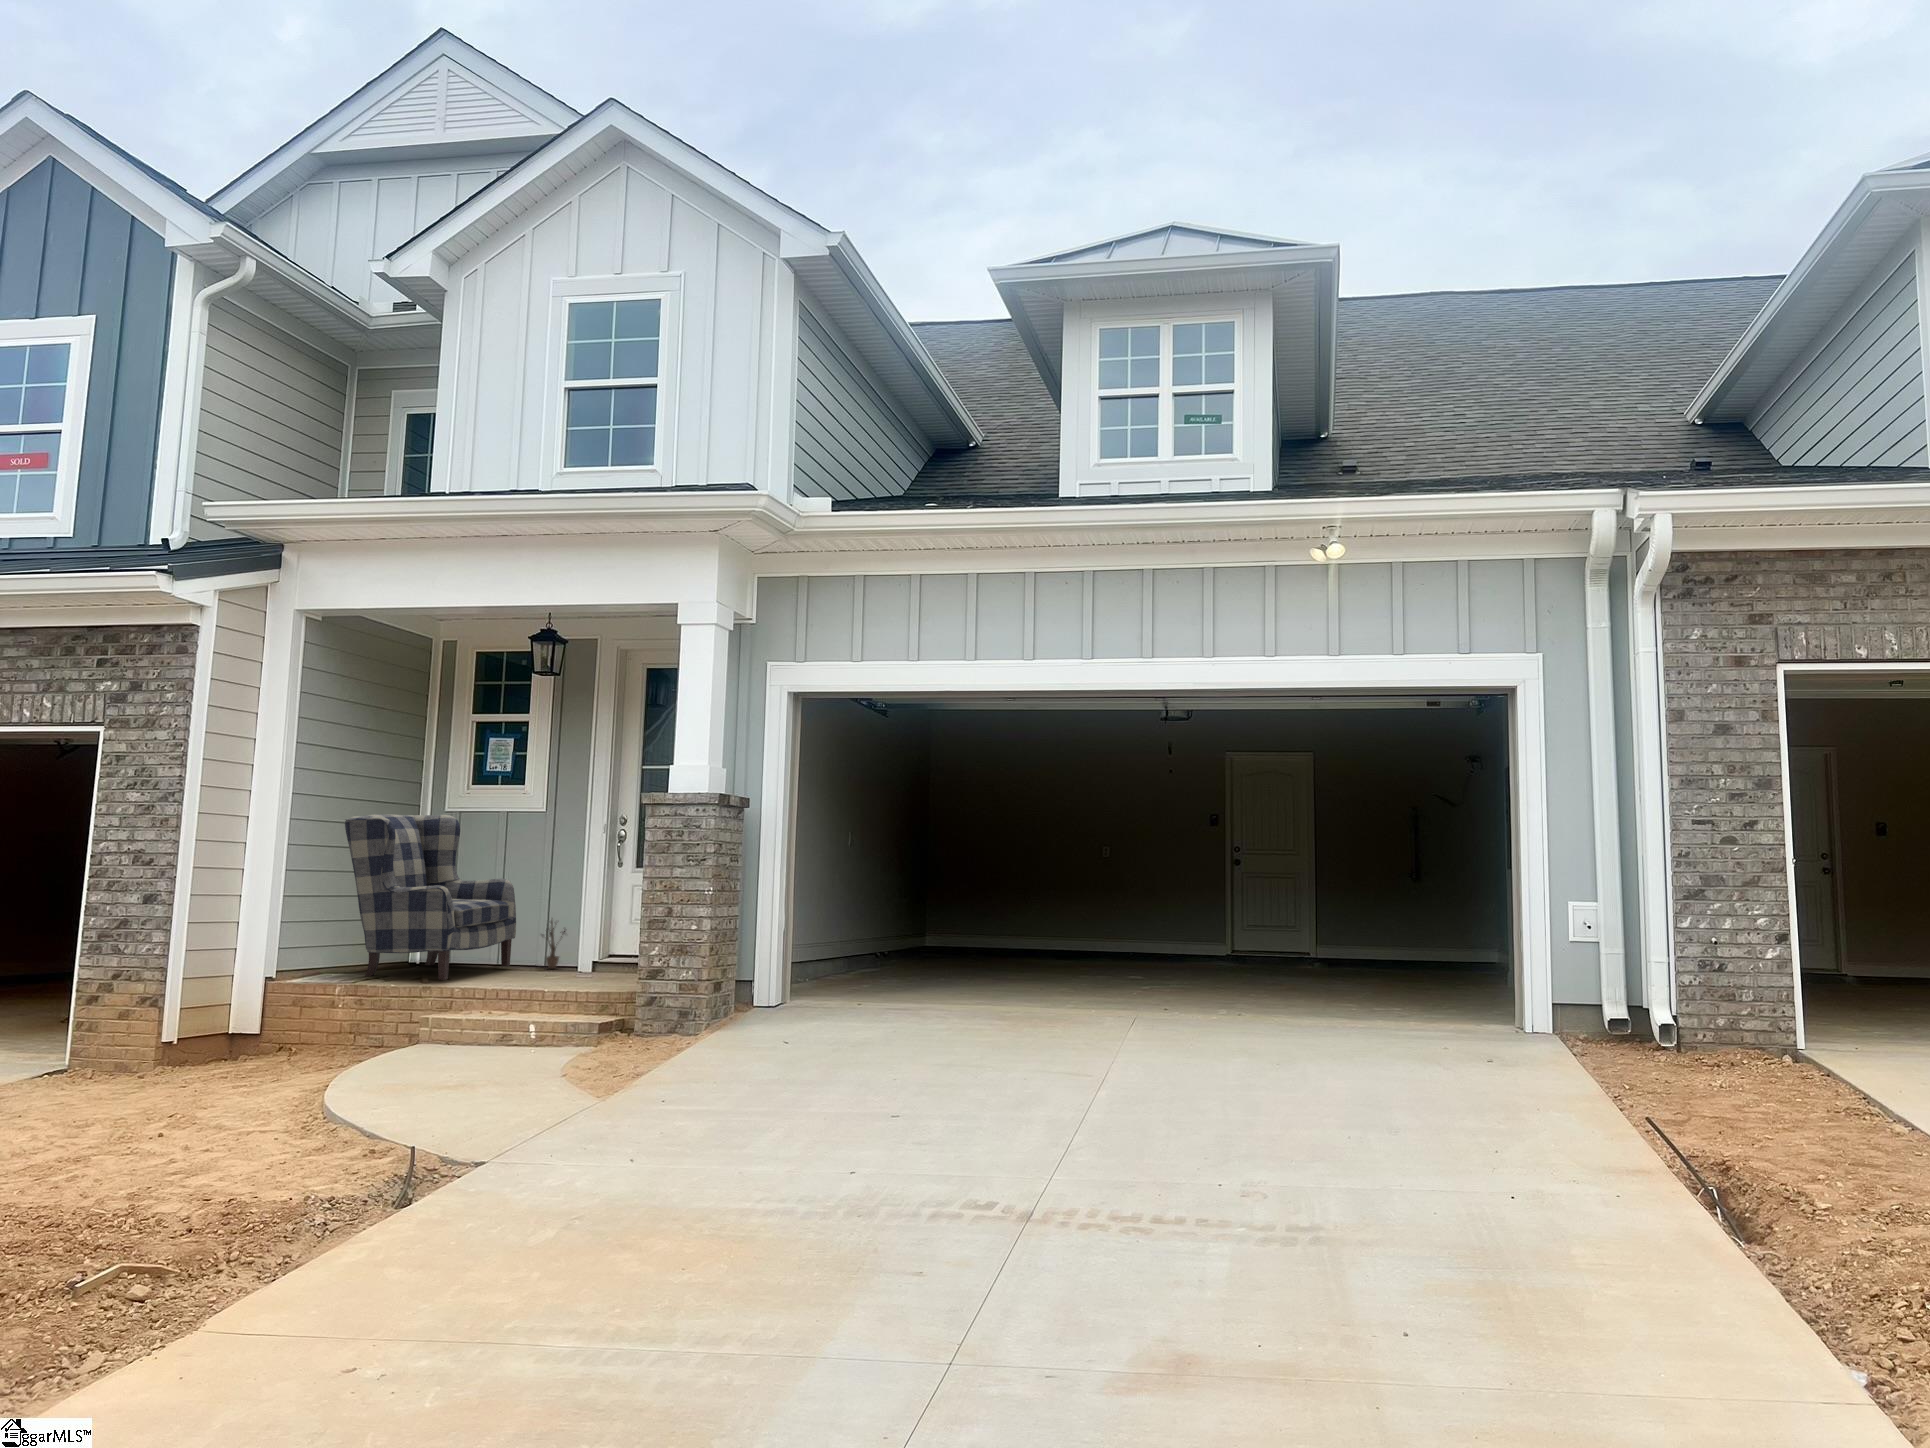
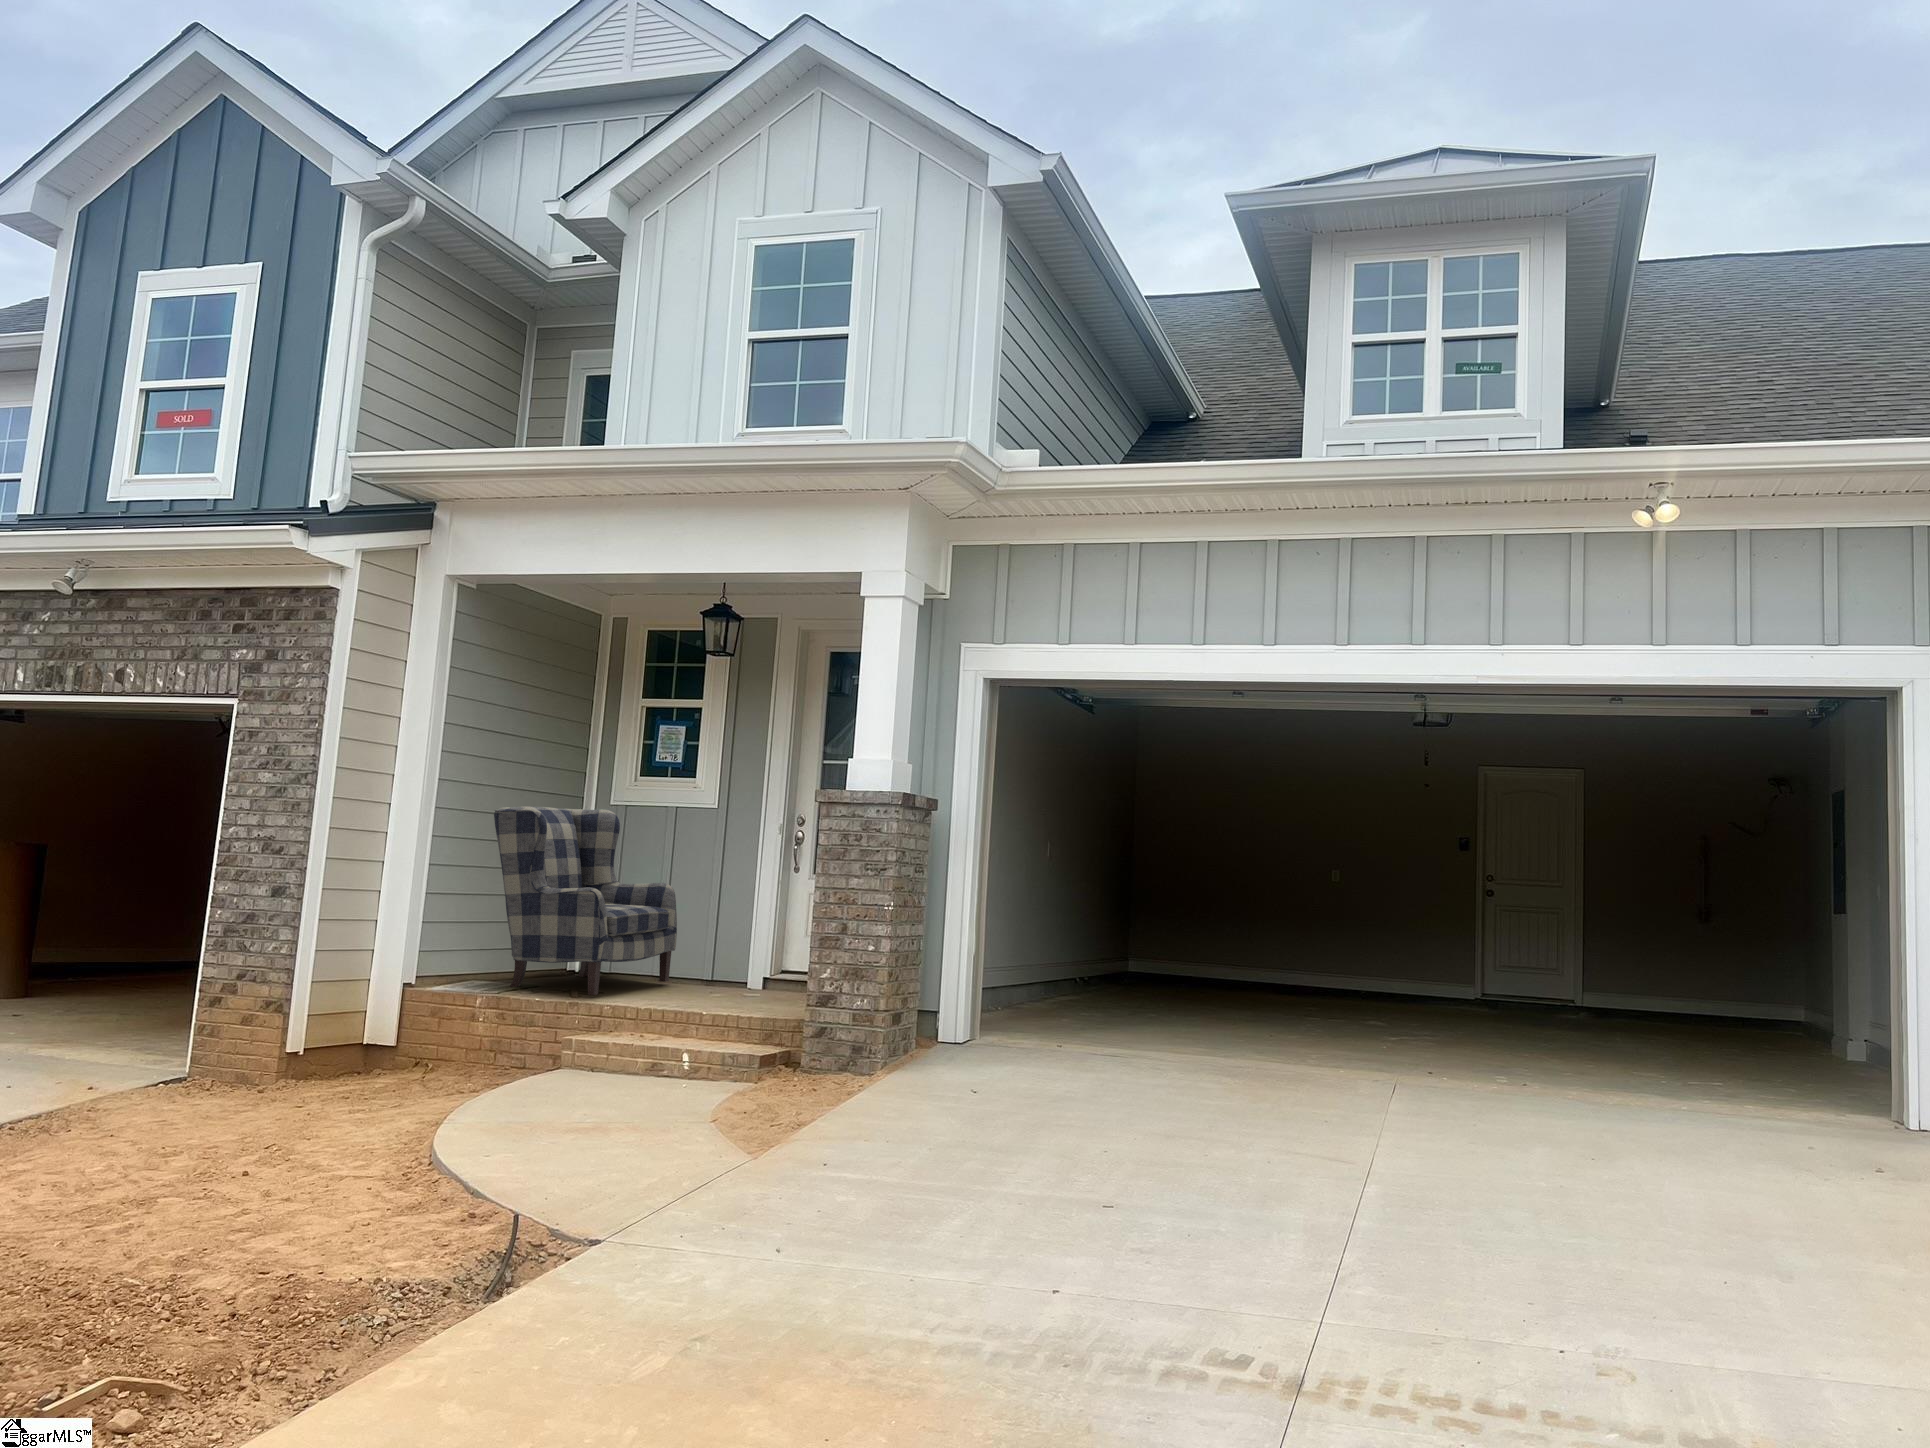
decorative plant: present [535,920,566,969] -> none [696,929,732,987]

